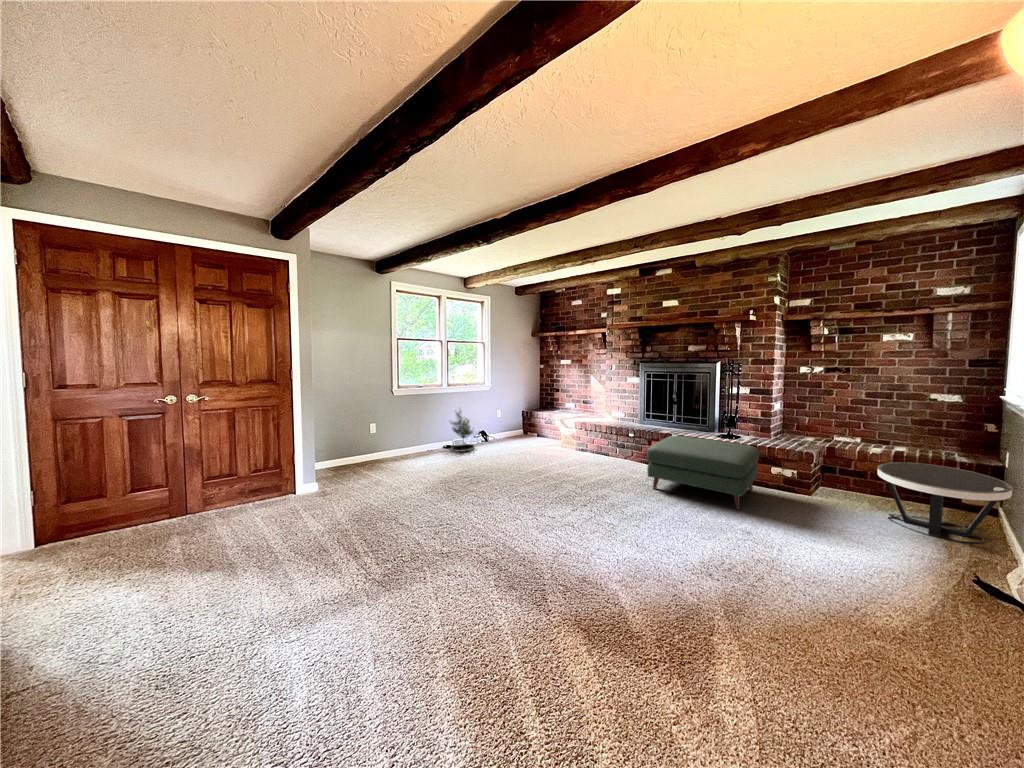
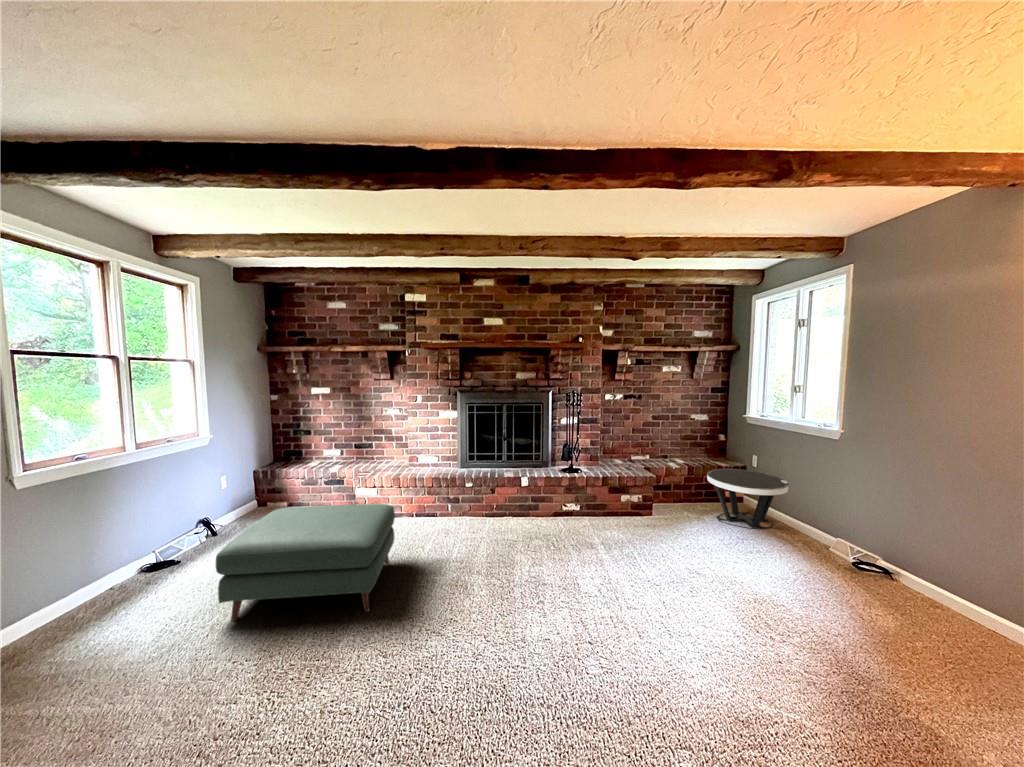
potted tree: present [451,411,475,452] -> none [69,503,167,624]
ottoman: present [647,436,759,510] -> present [216,504,395,621]

